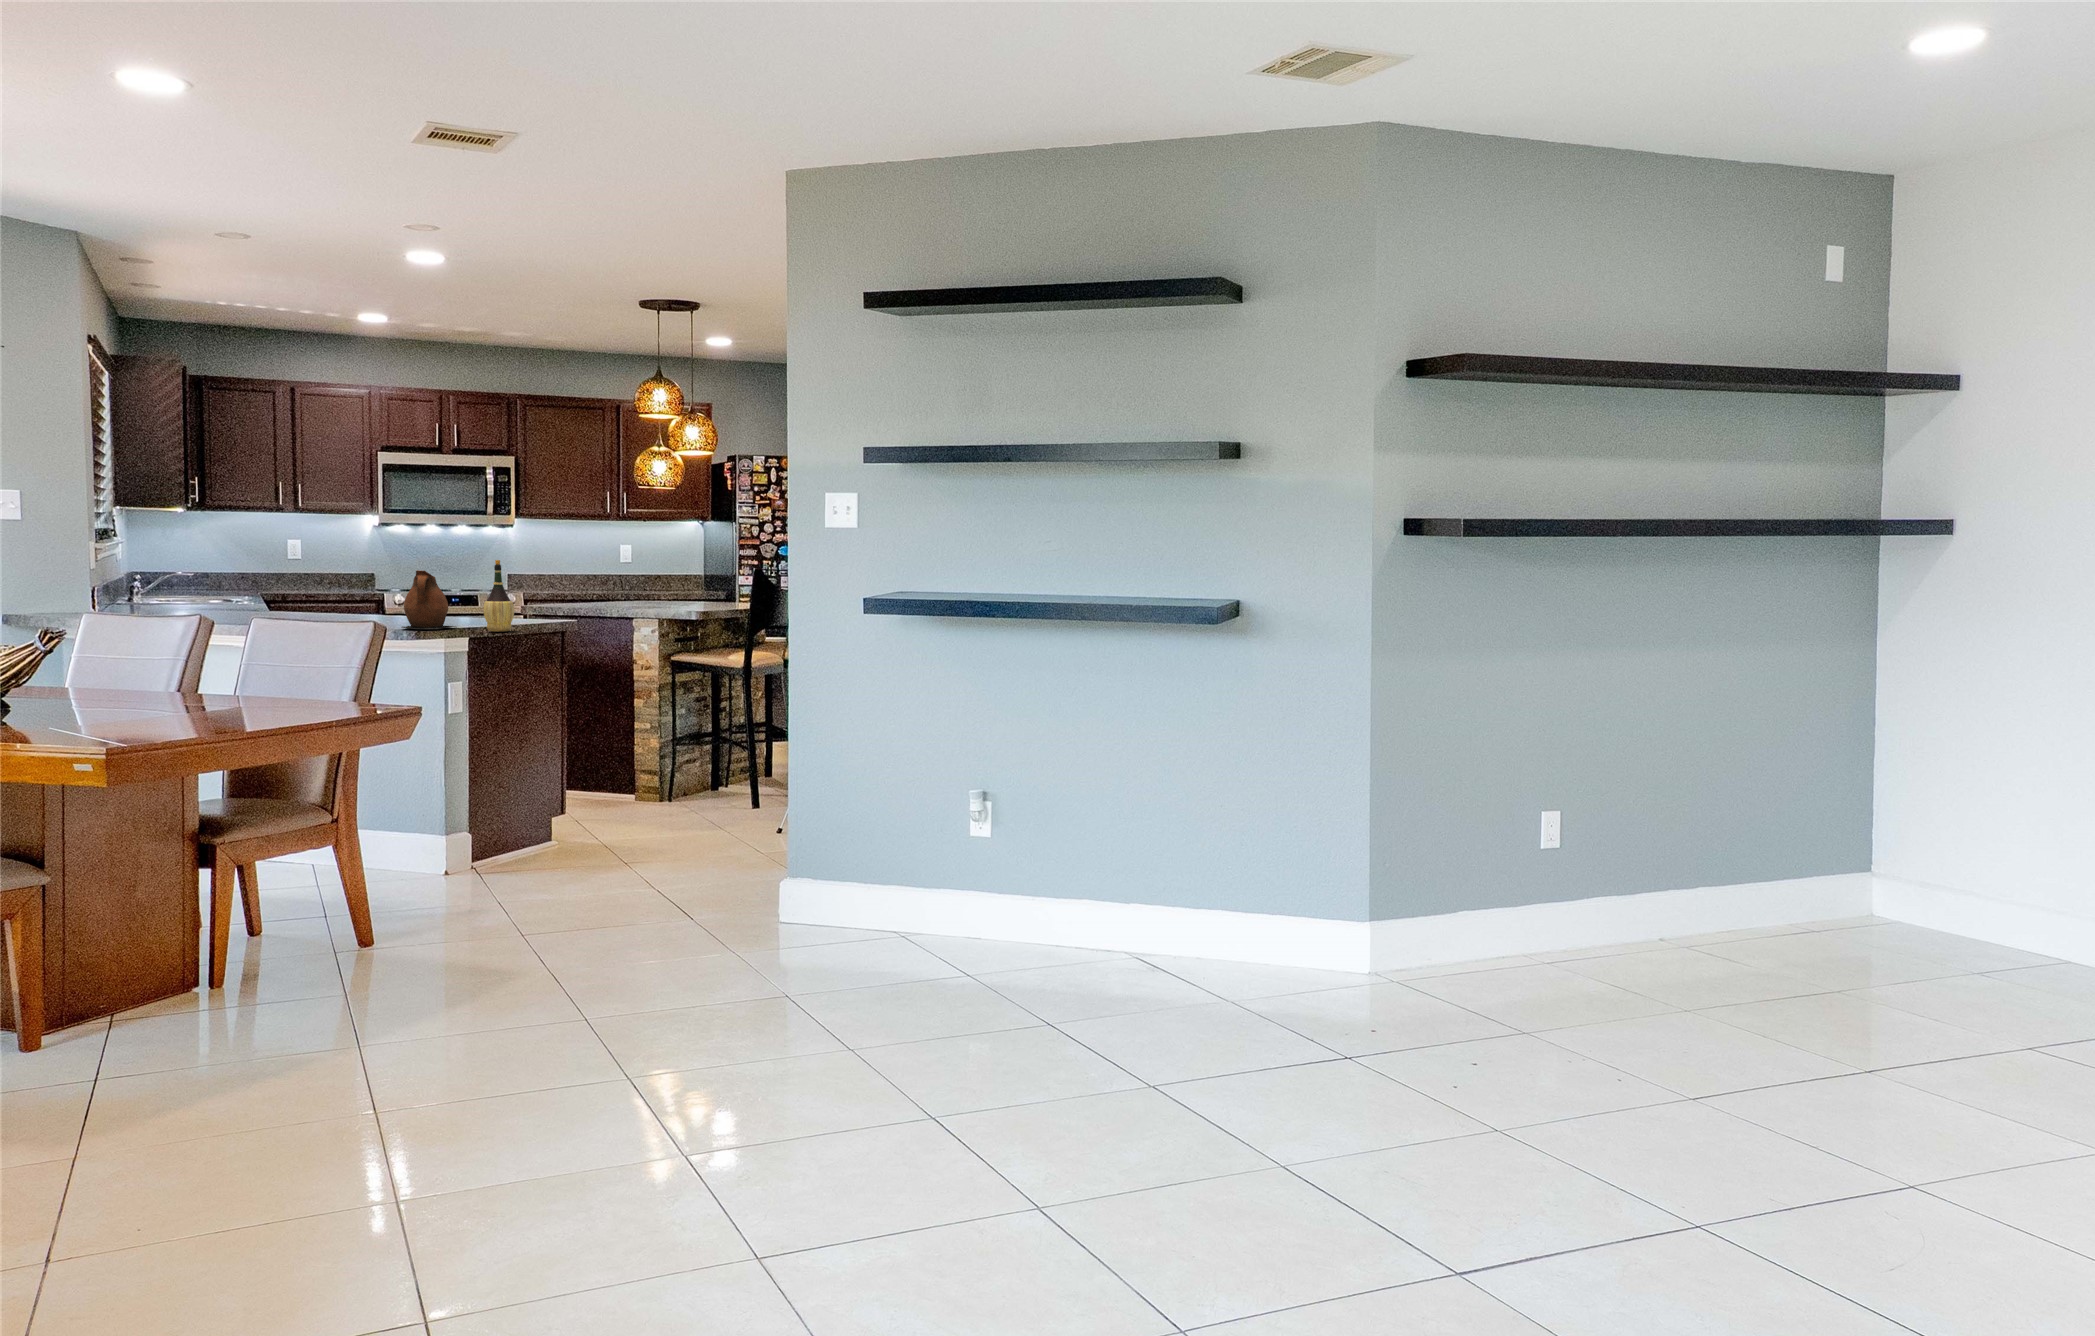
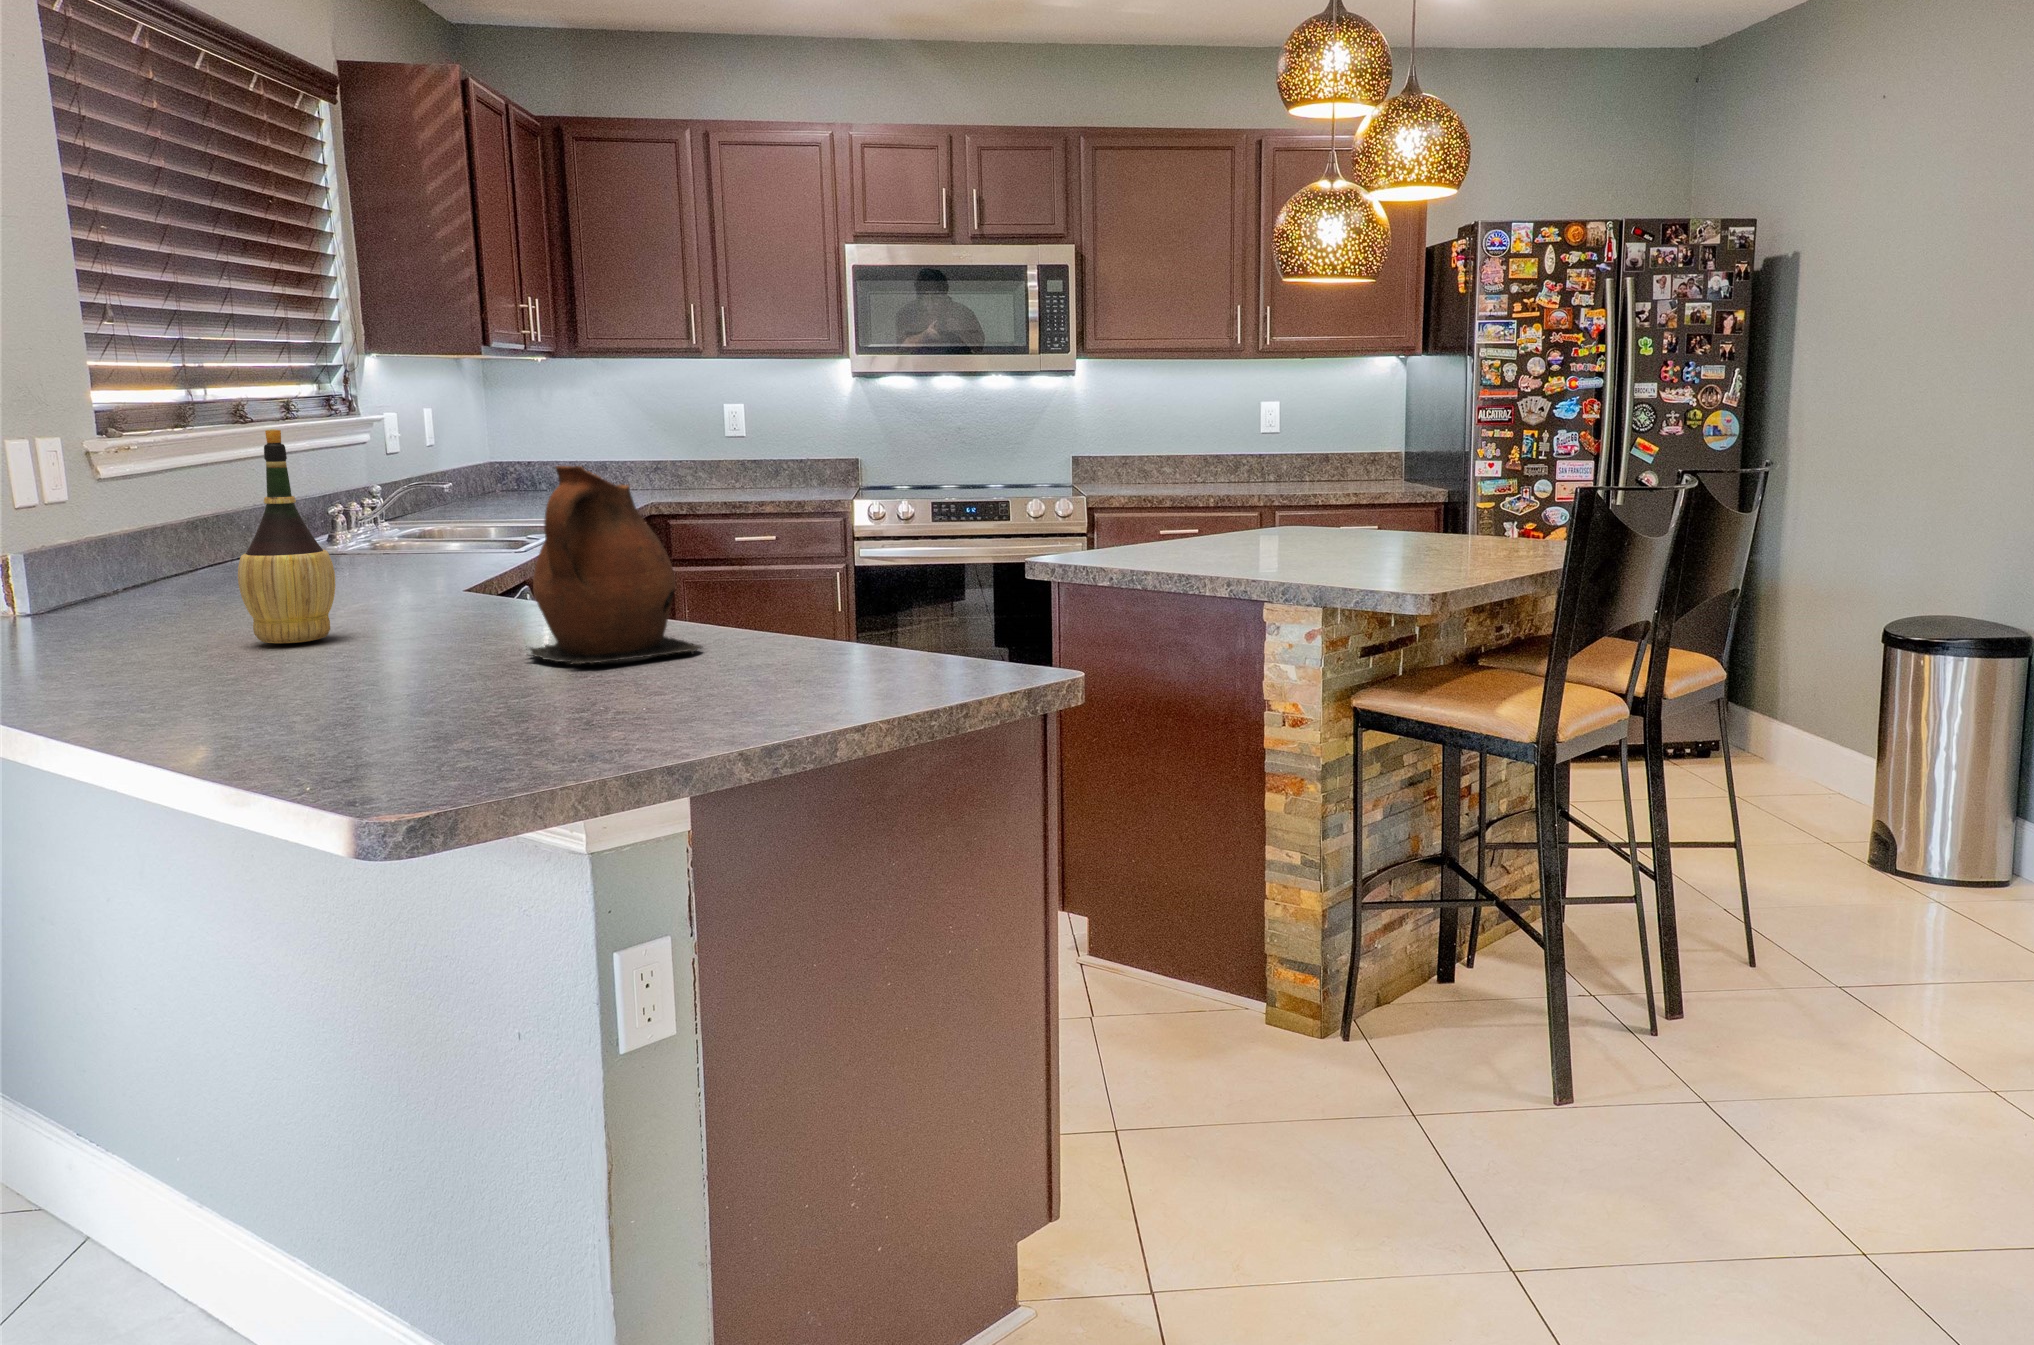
wine bottle: present [484,560,514,632] -> present [238,429,335,643]

